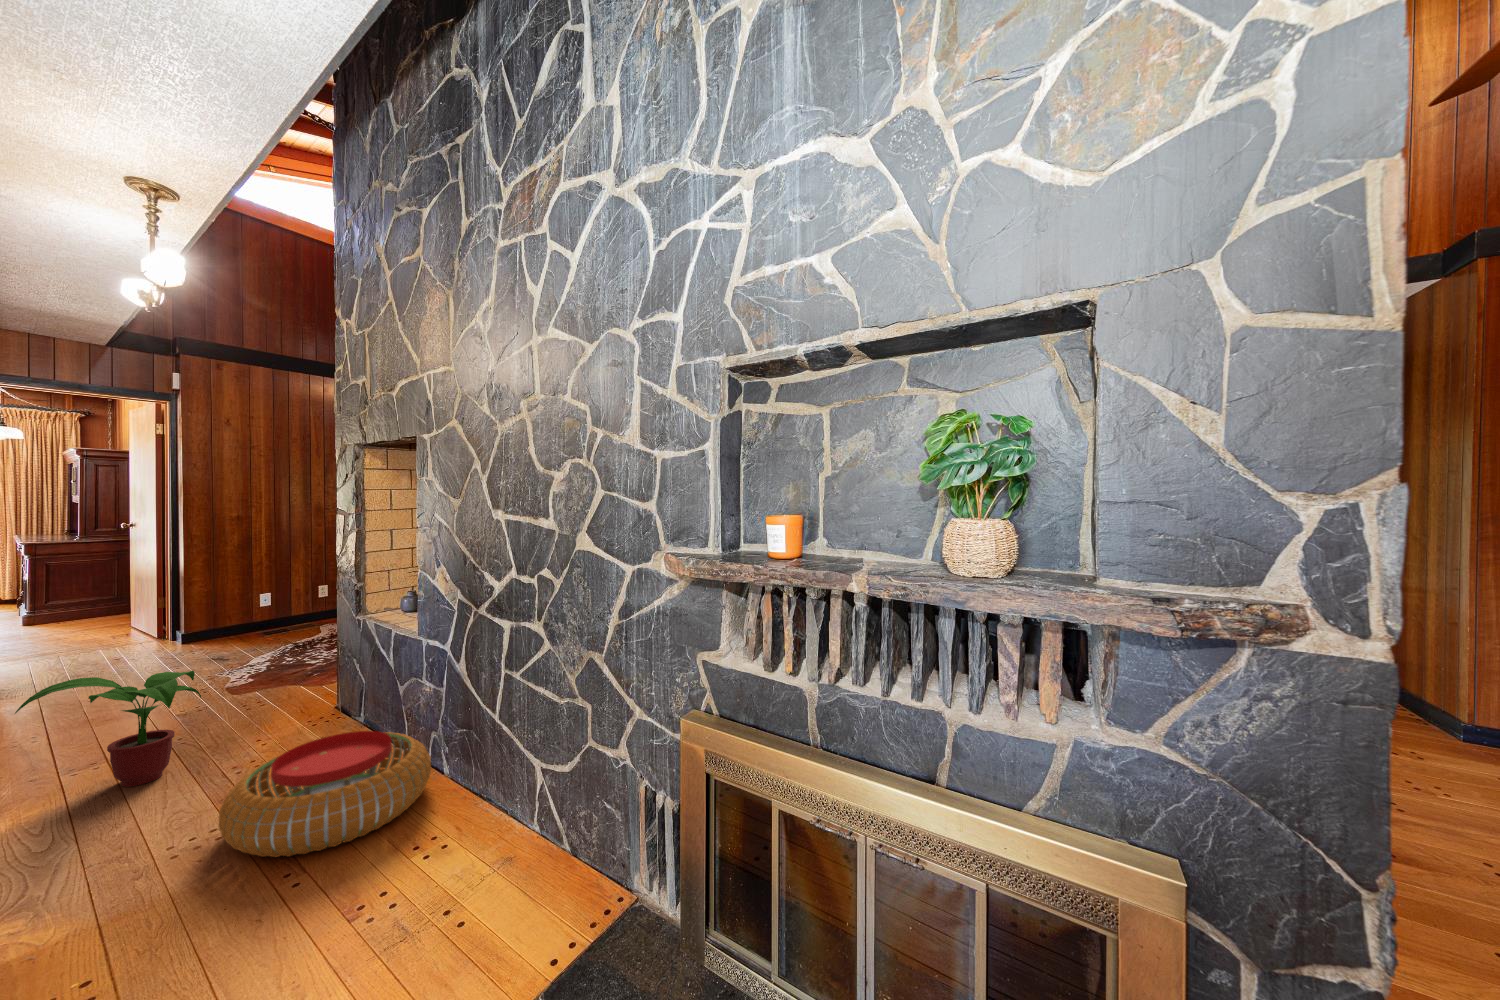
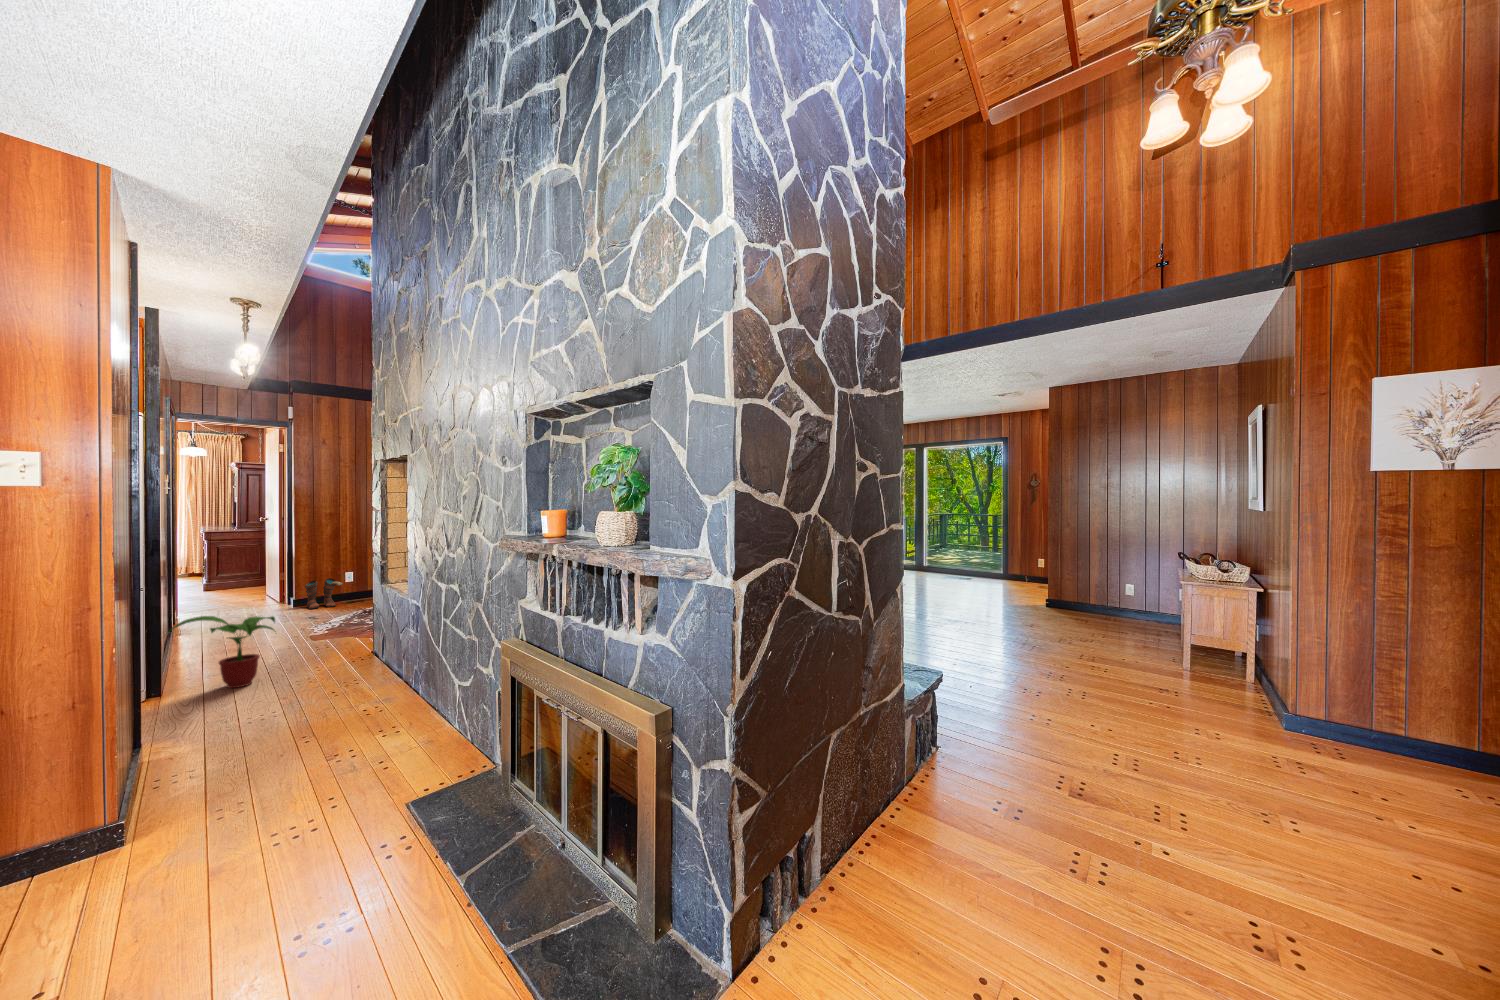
boots: none [198,603,255,646] -> present [305,578,343,609]
pouf: present [219,731,431,857] -> none [267,659,407,728]

